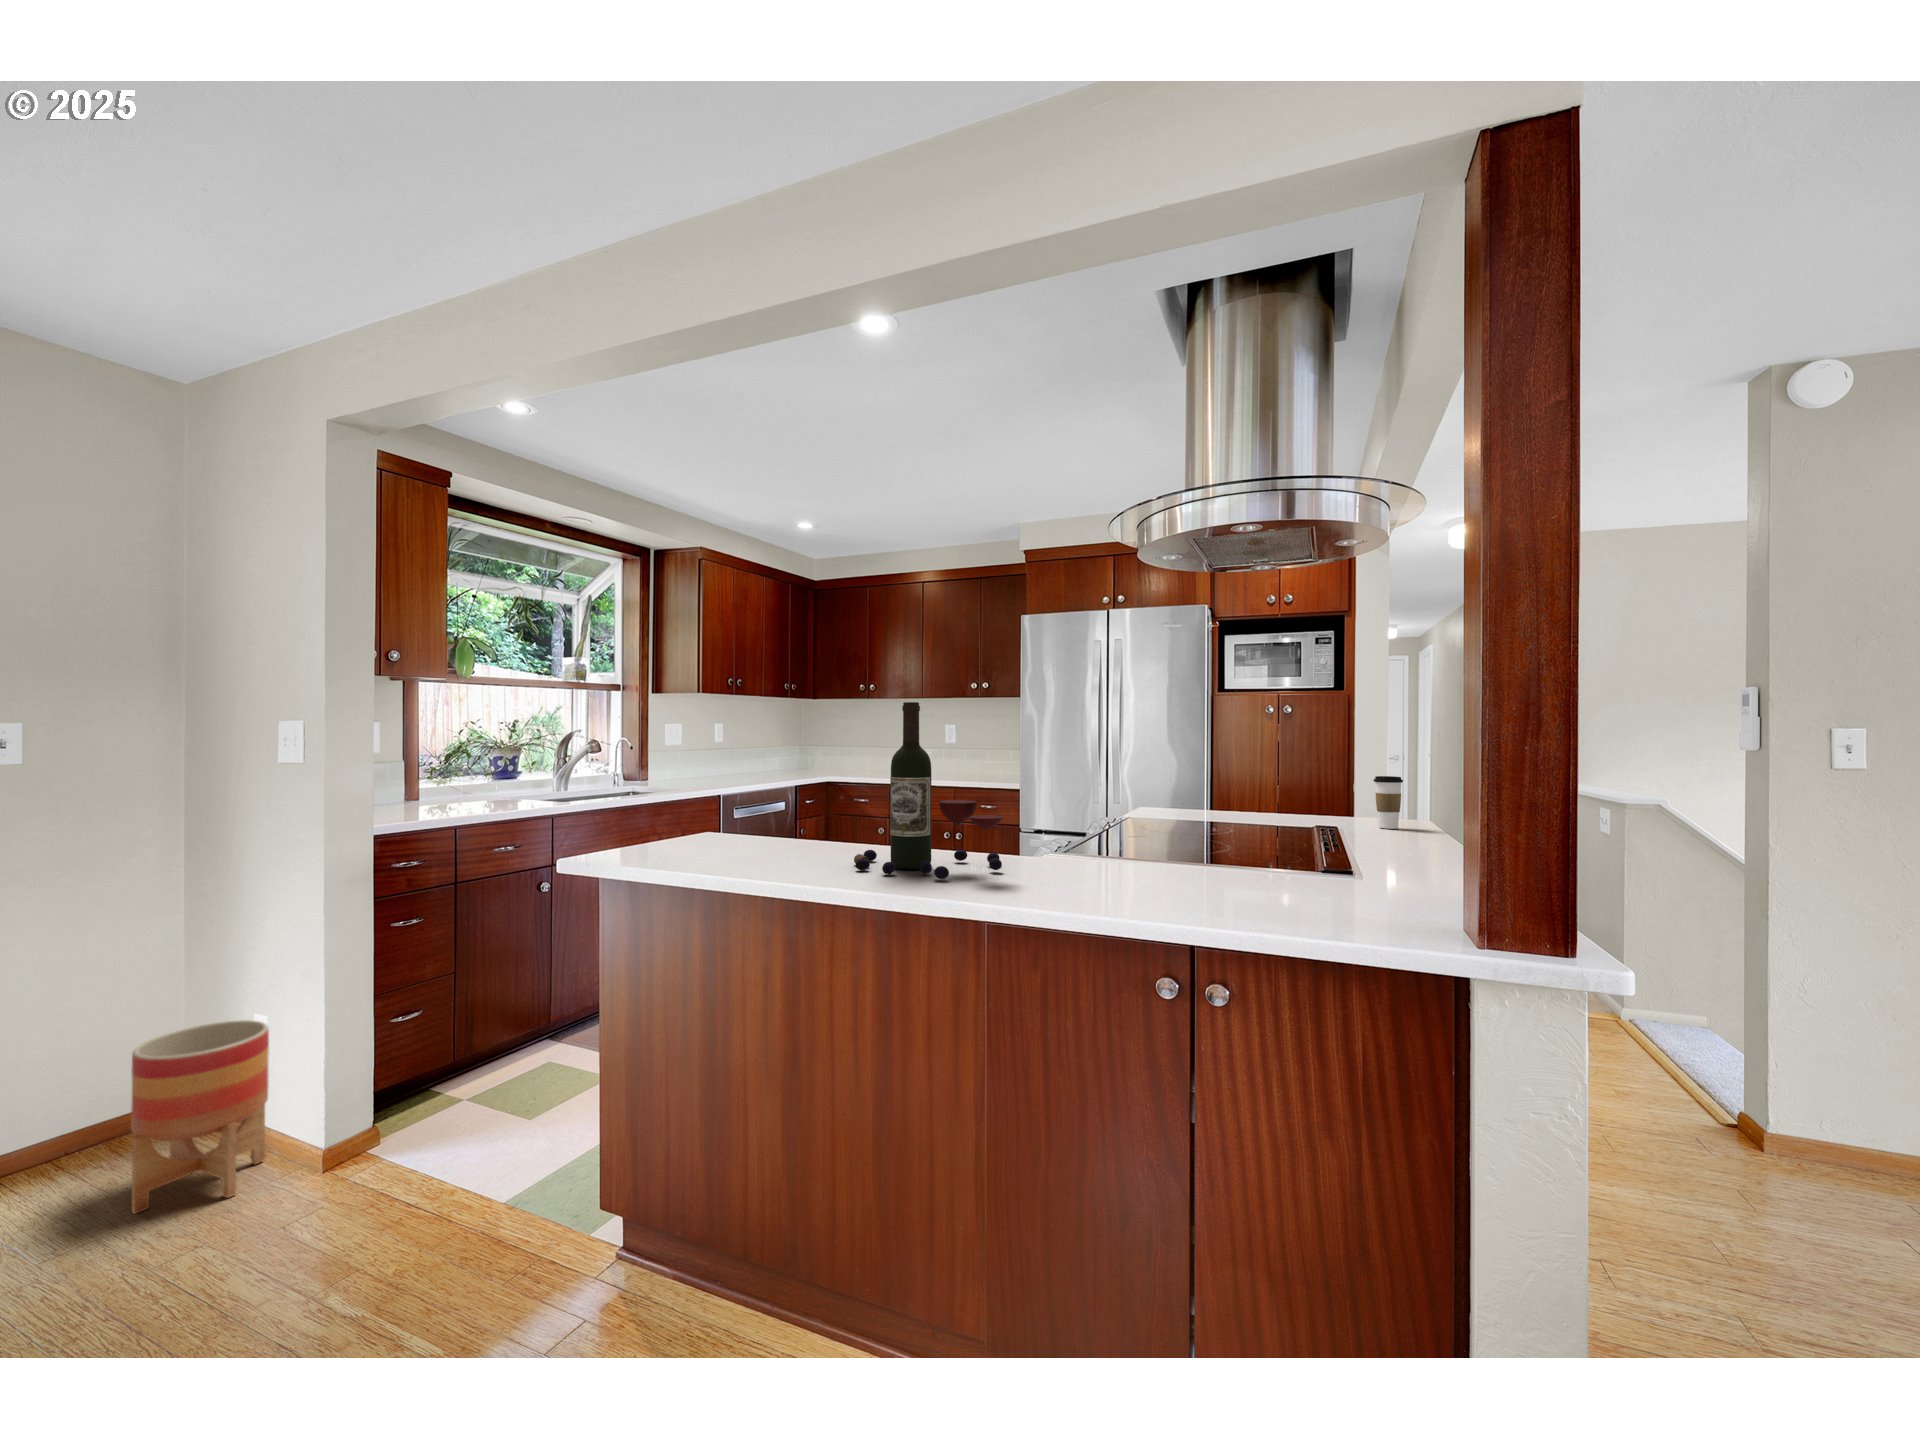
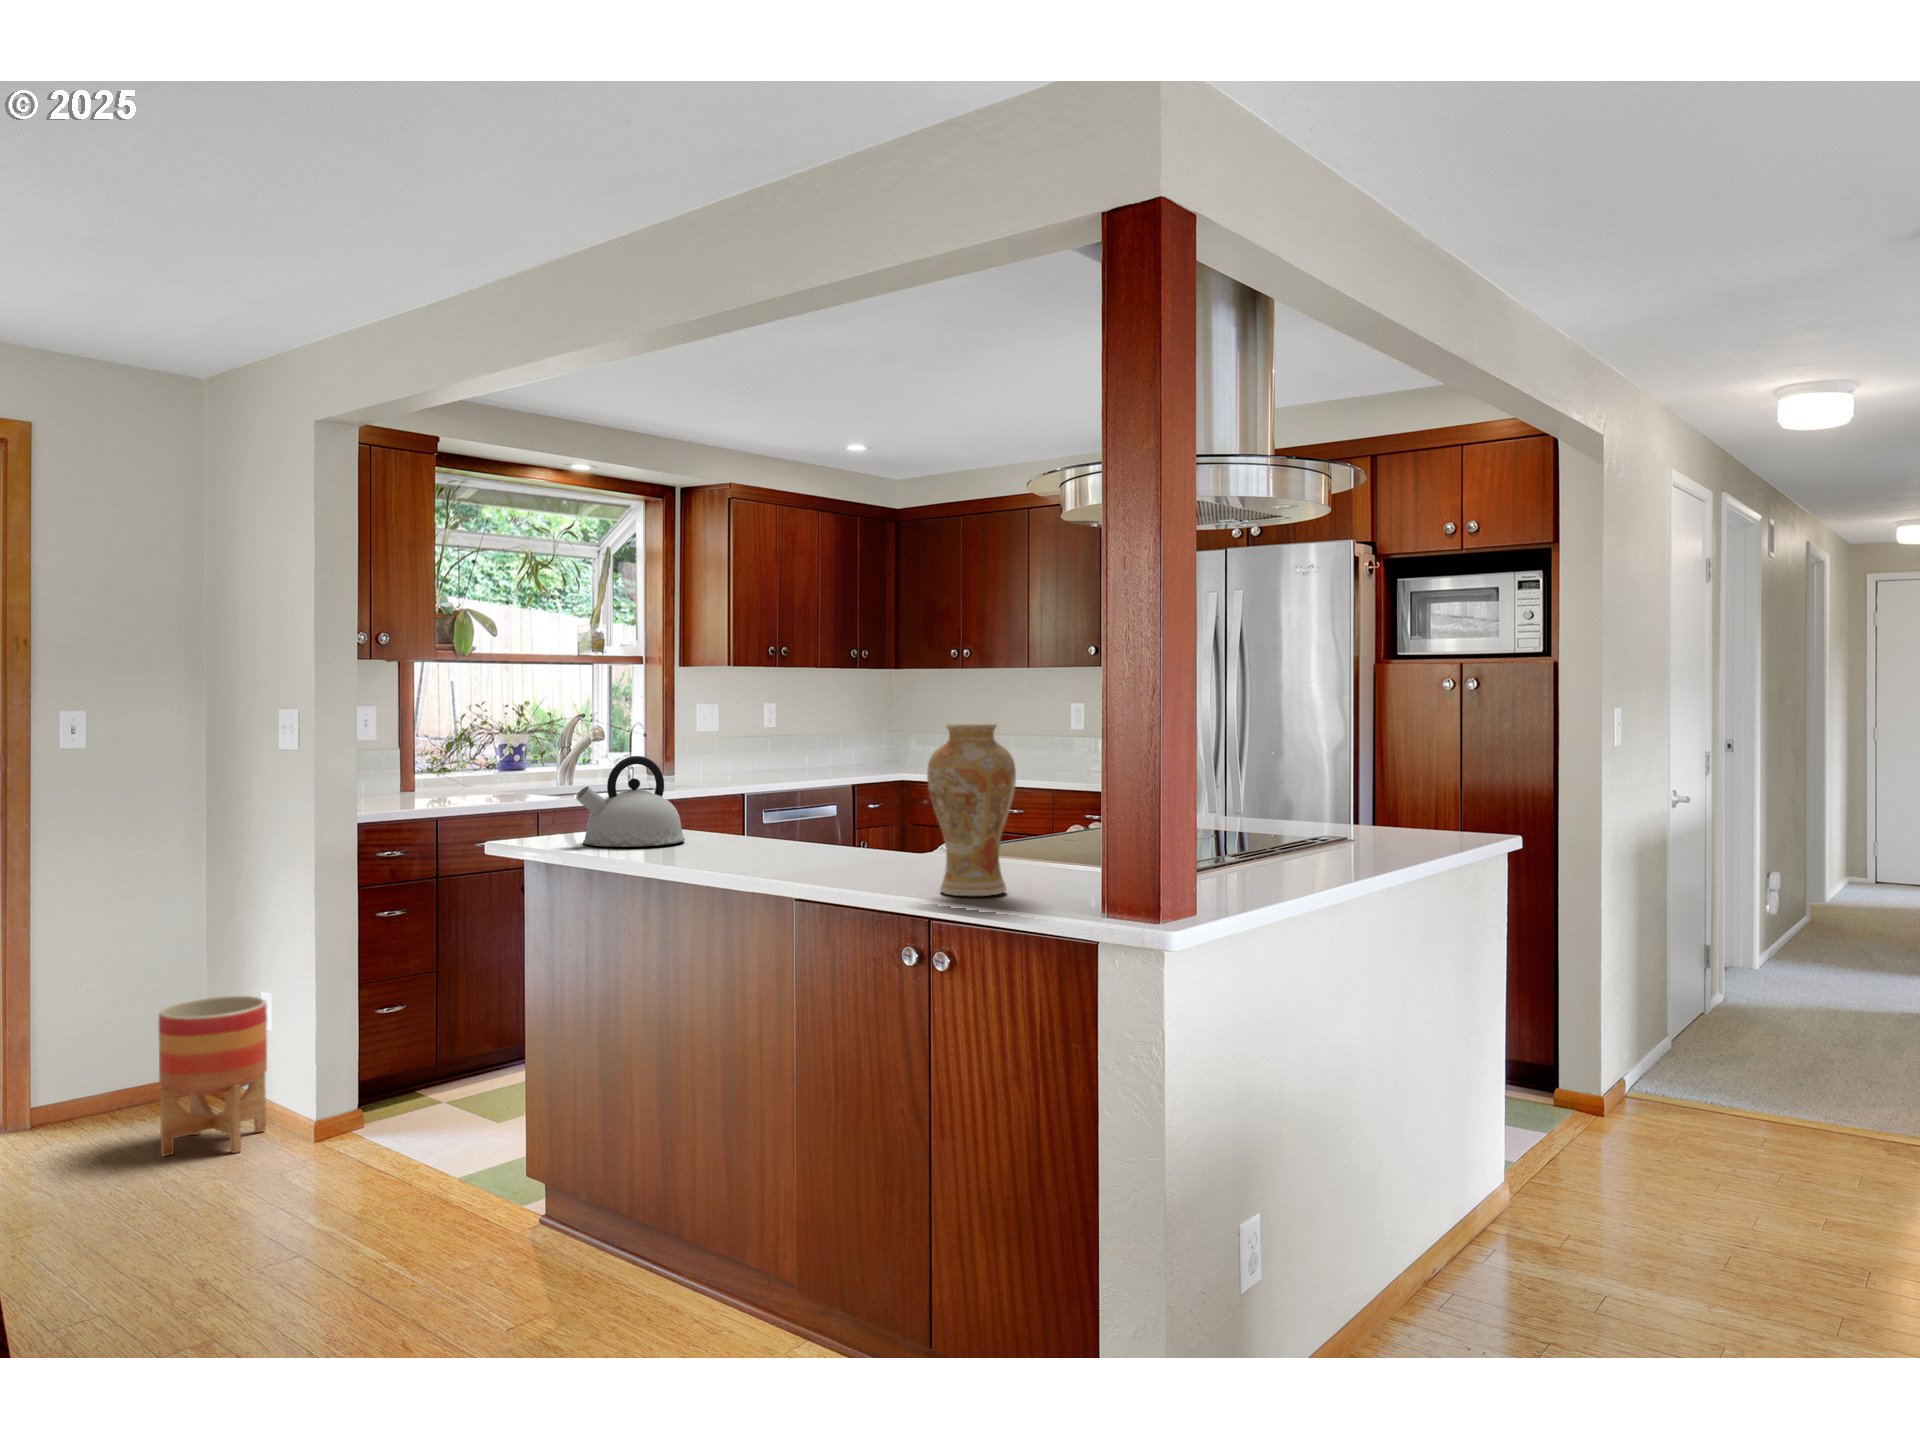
wine bottle: present [854,702,1003,879] -> none [729,696,877,871]
vase: none [1135,726,1231,910] -> present [927,724,1016,896]
kettle: none [668,765,774,859] -> present [576,756,685,847]
coffee cup: present [1374,776,1403,829] -> none [1446,778,1481,845]

